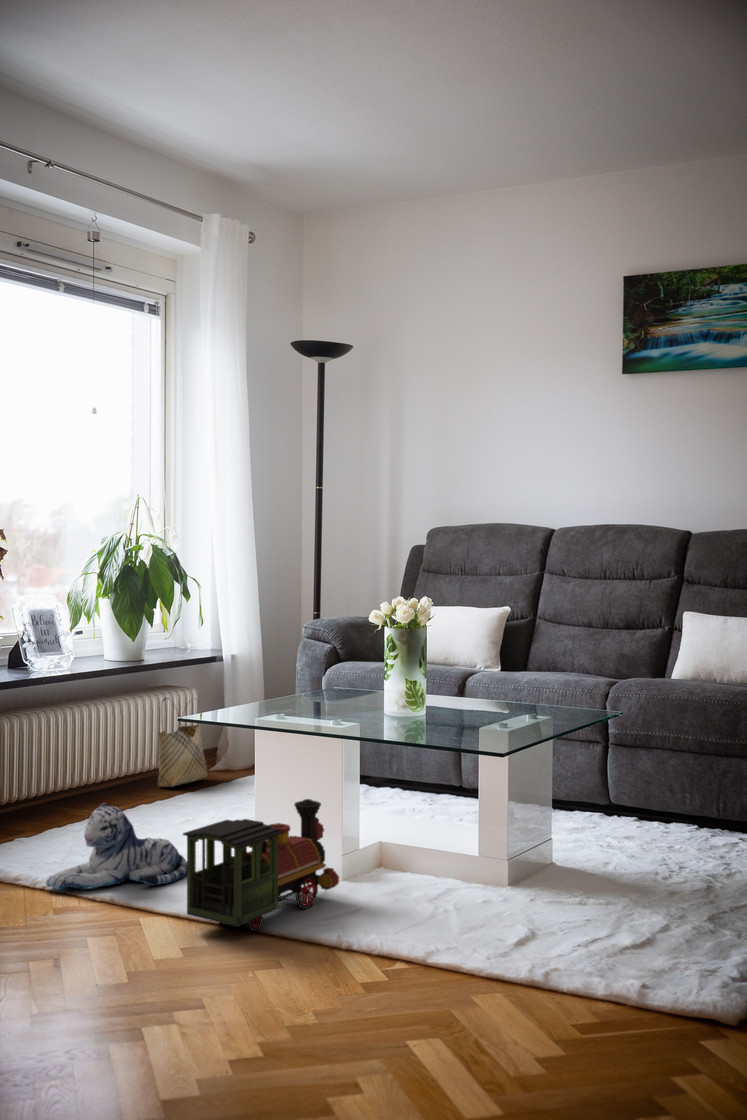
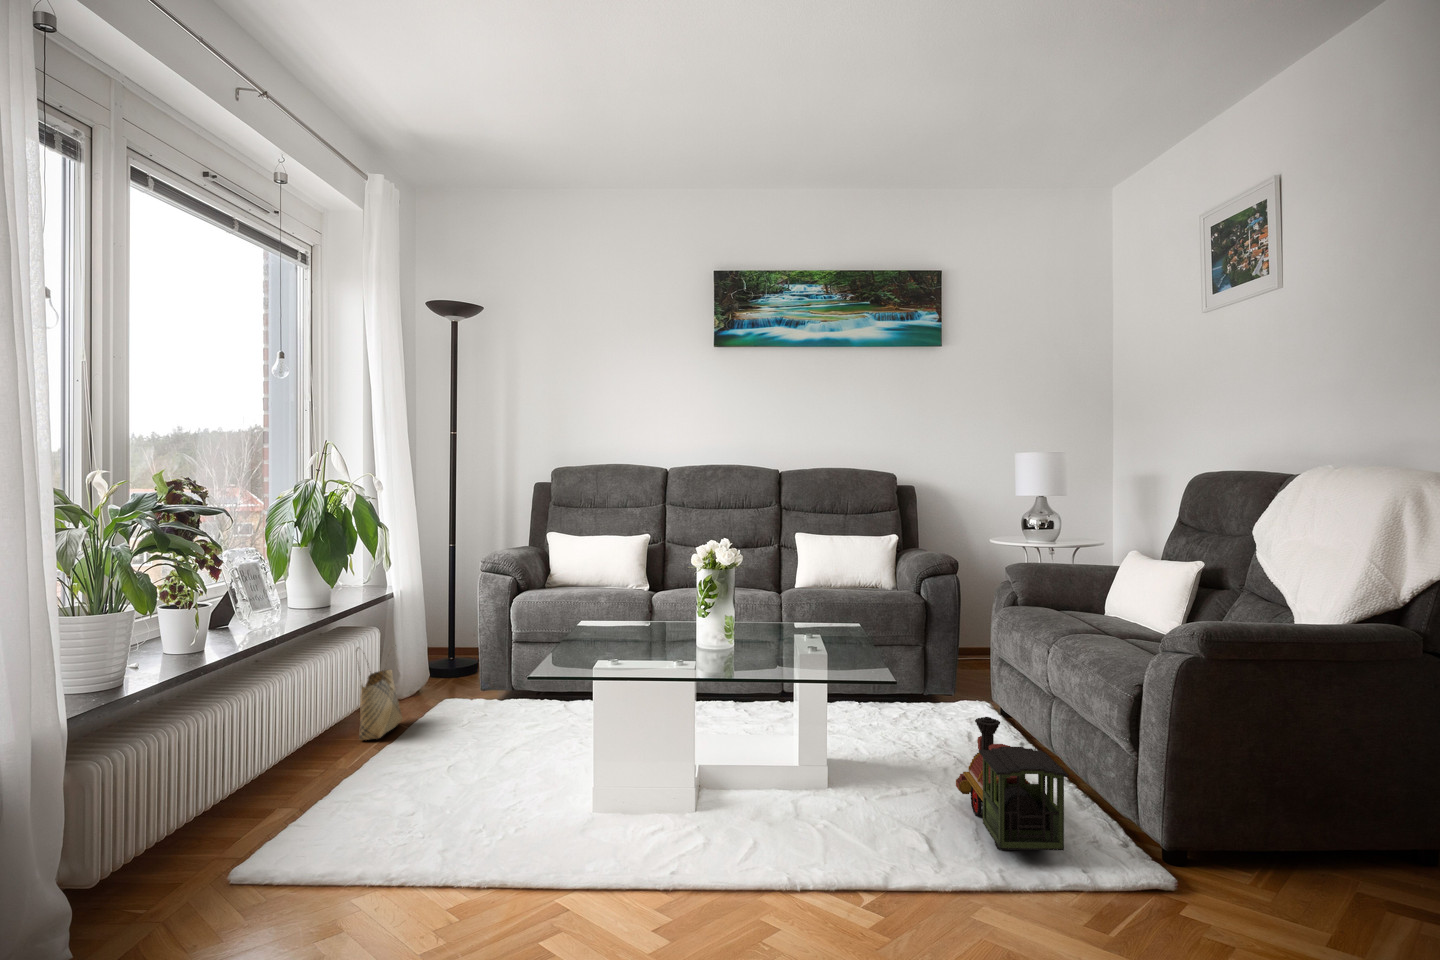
toy train: present [183,799,339,931] -> present [956,717,1069,851]
plush toy: present [45,803,187,890] -> none [404,787,537,902]

